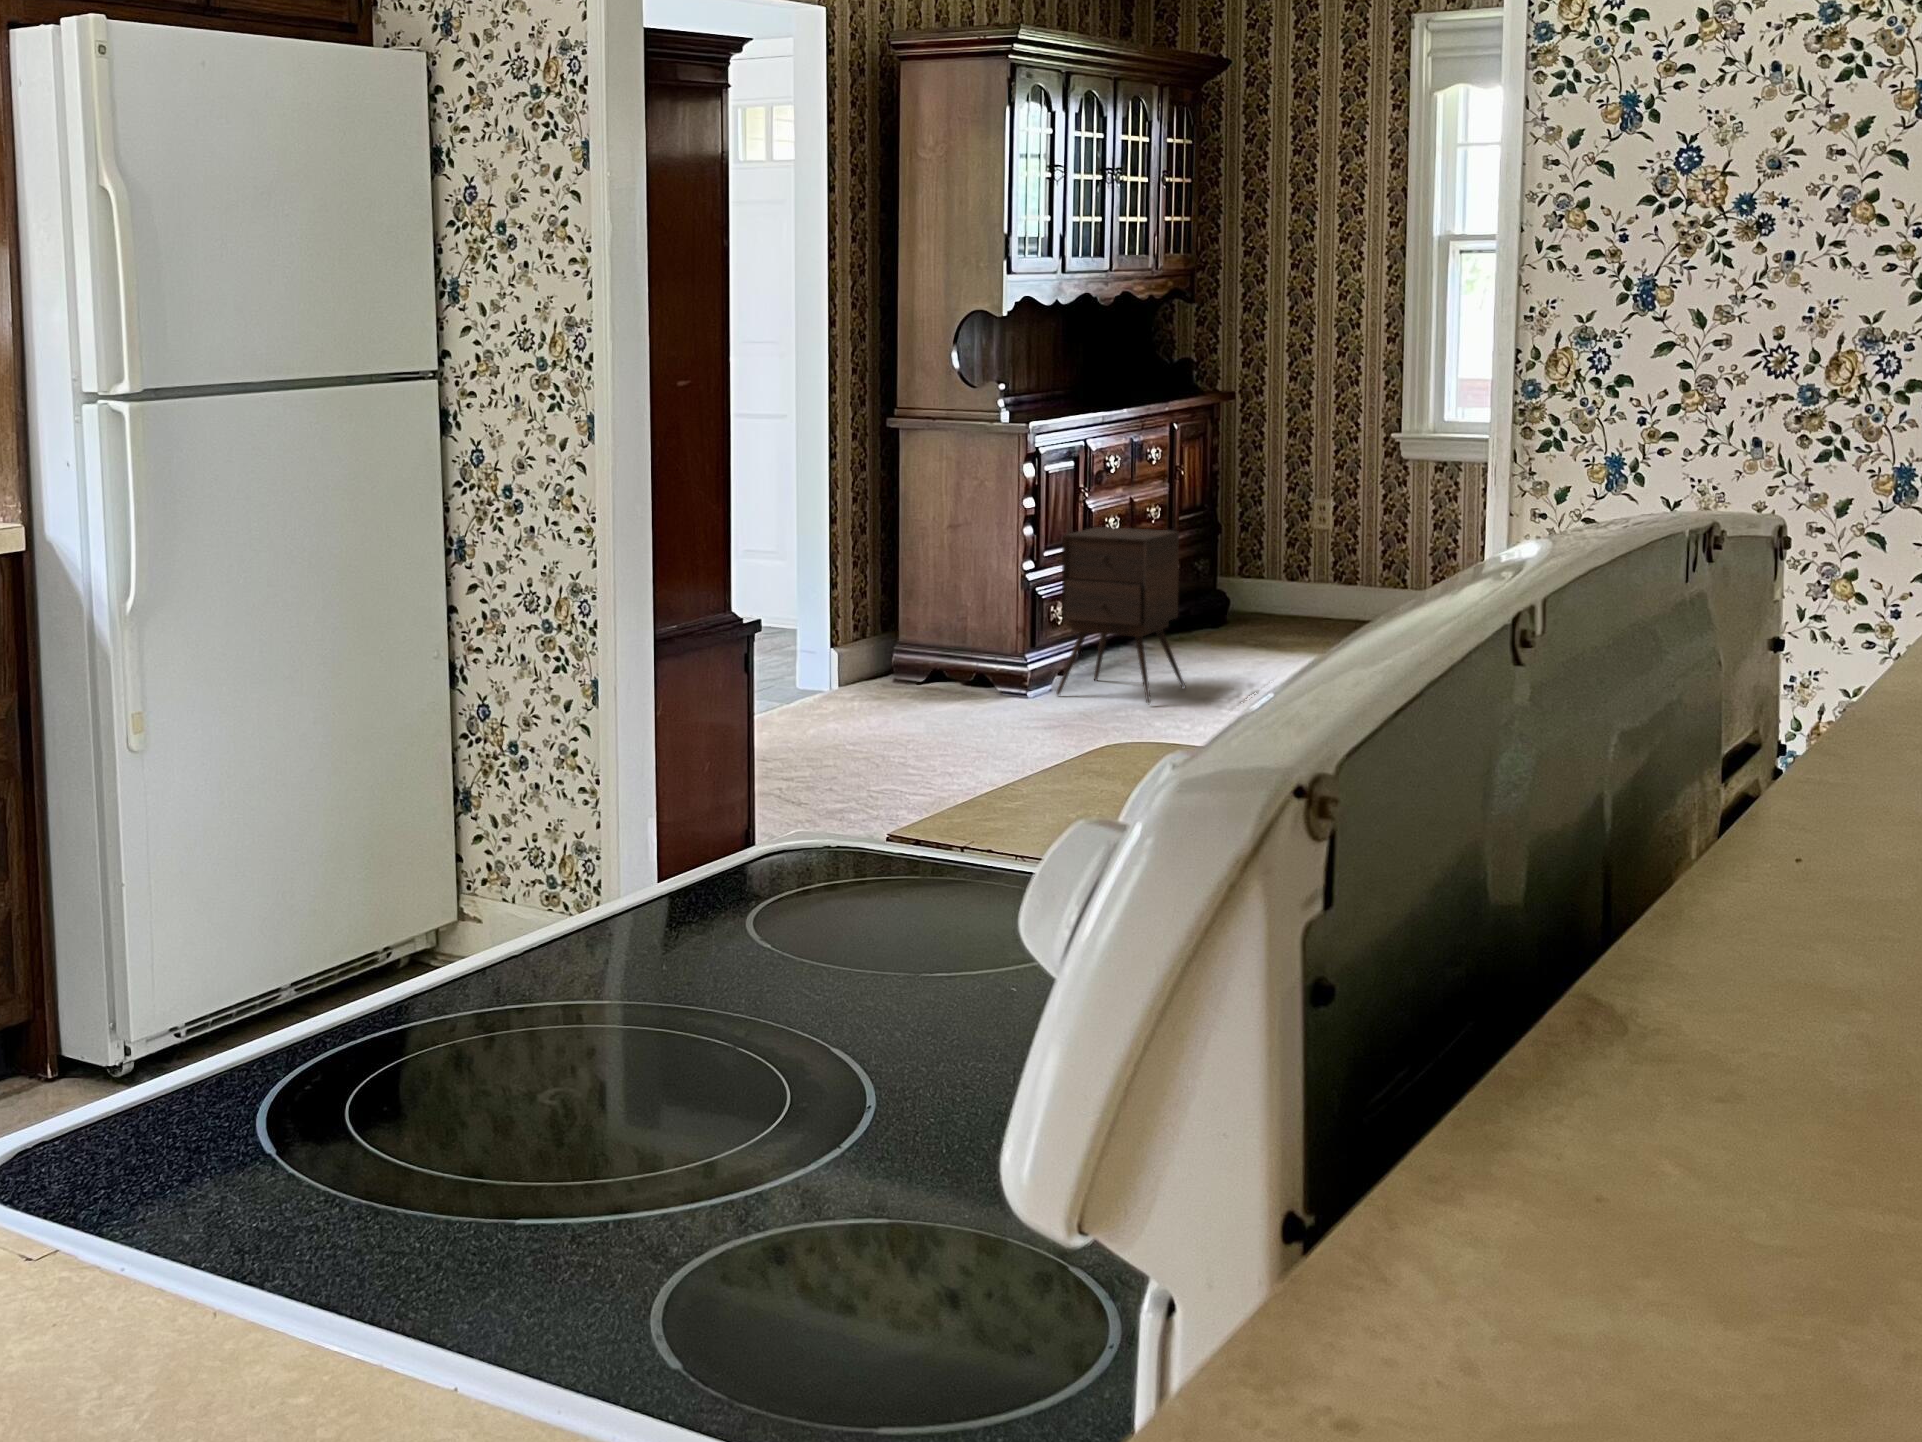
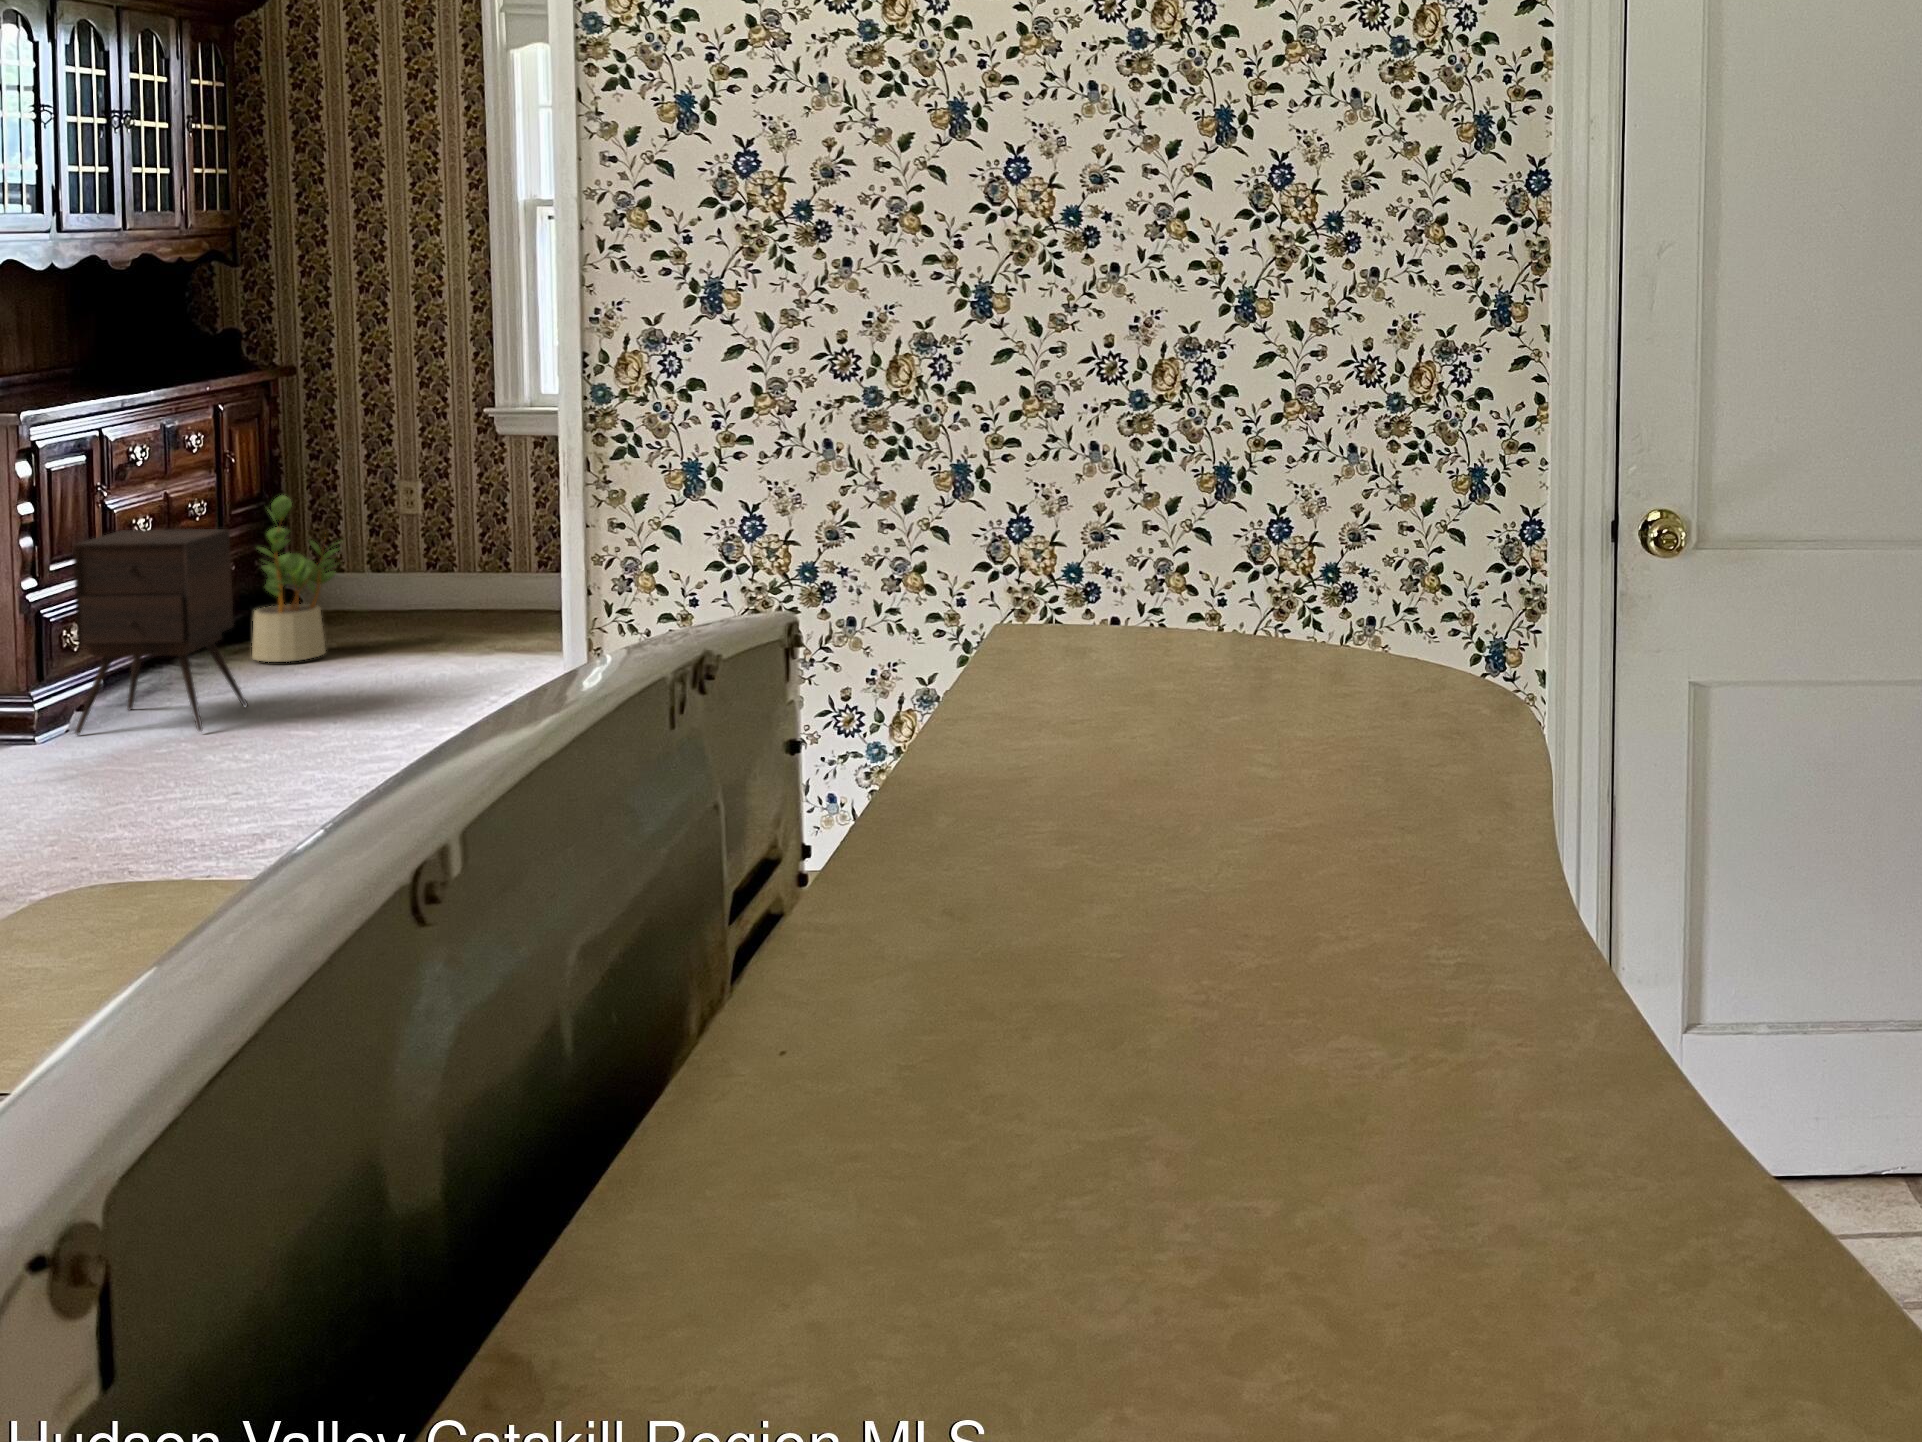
potted plant: none [1188,507,1269,655] -> present [252,495,339,662]

